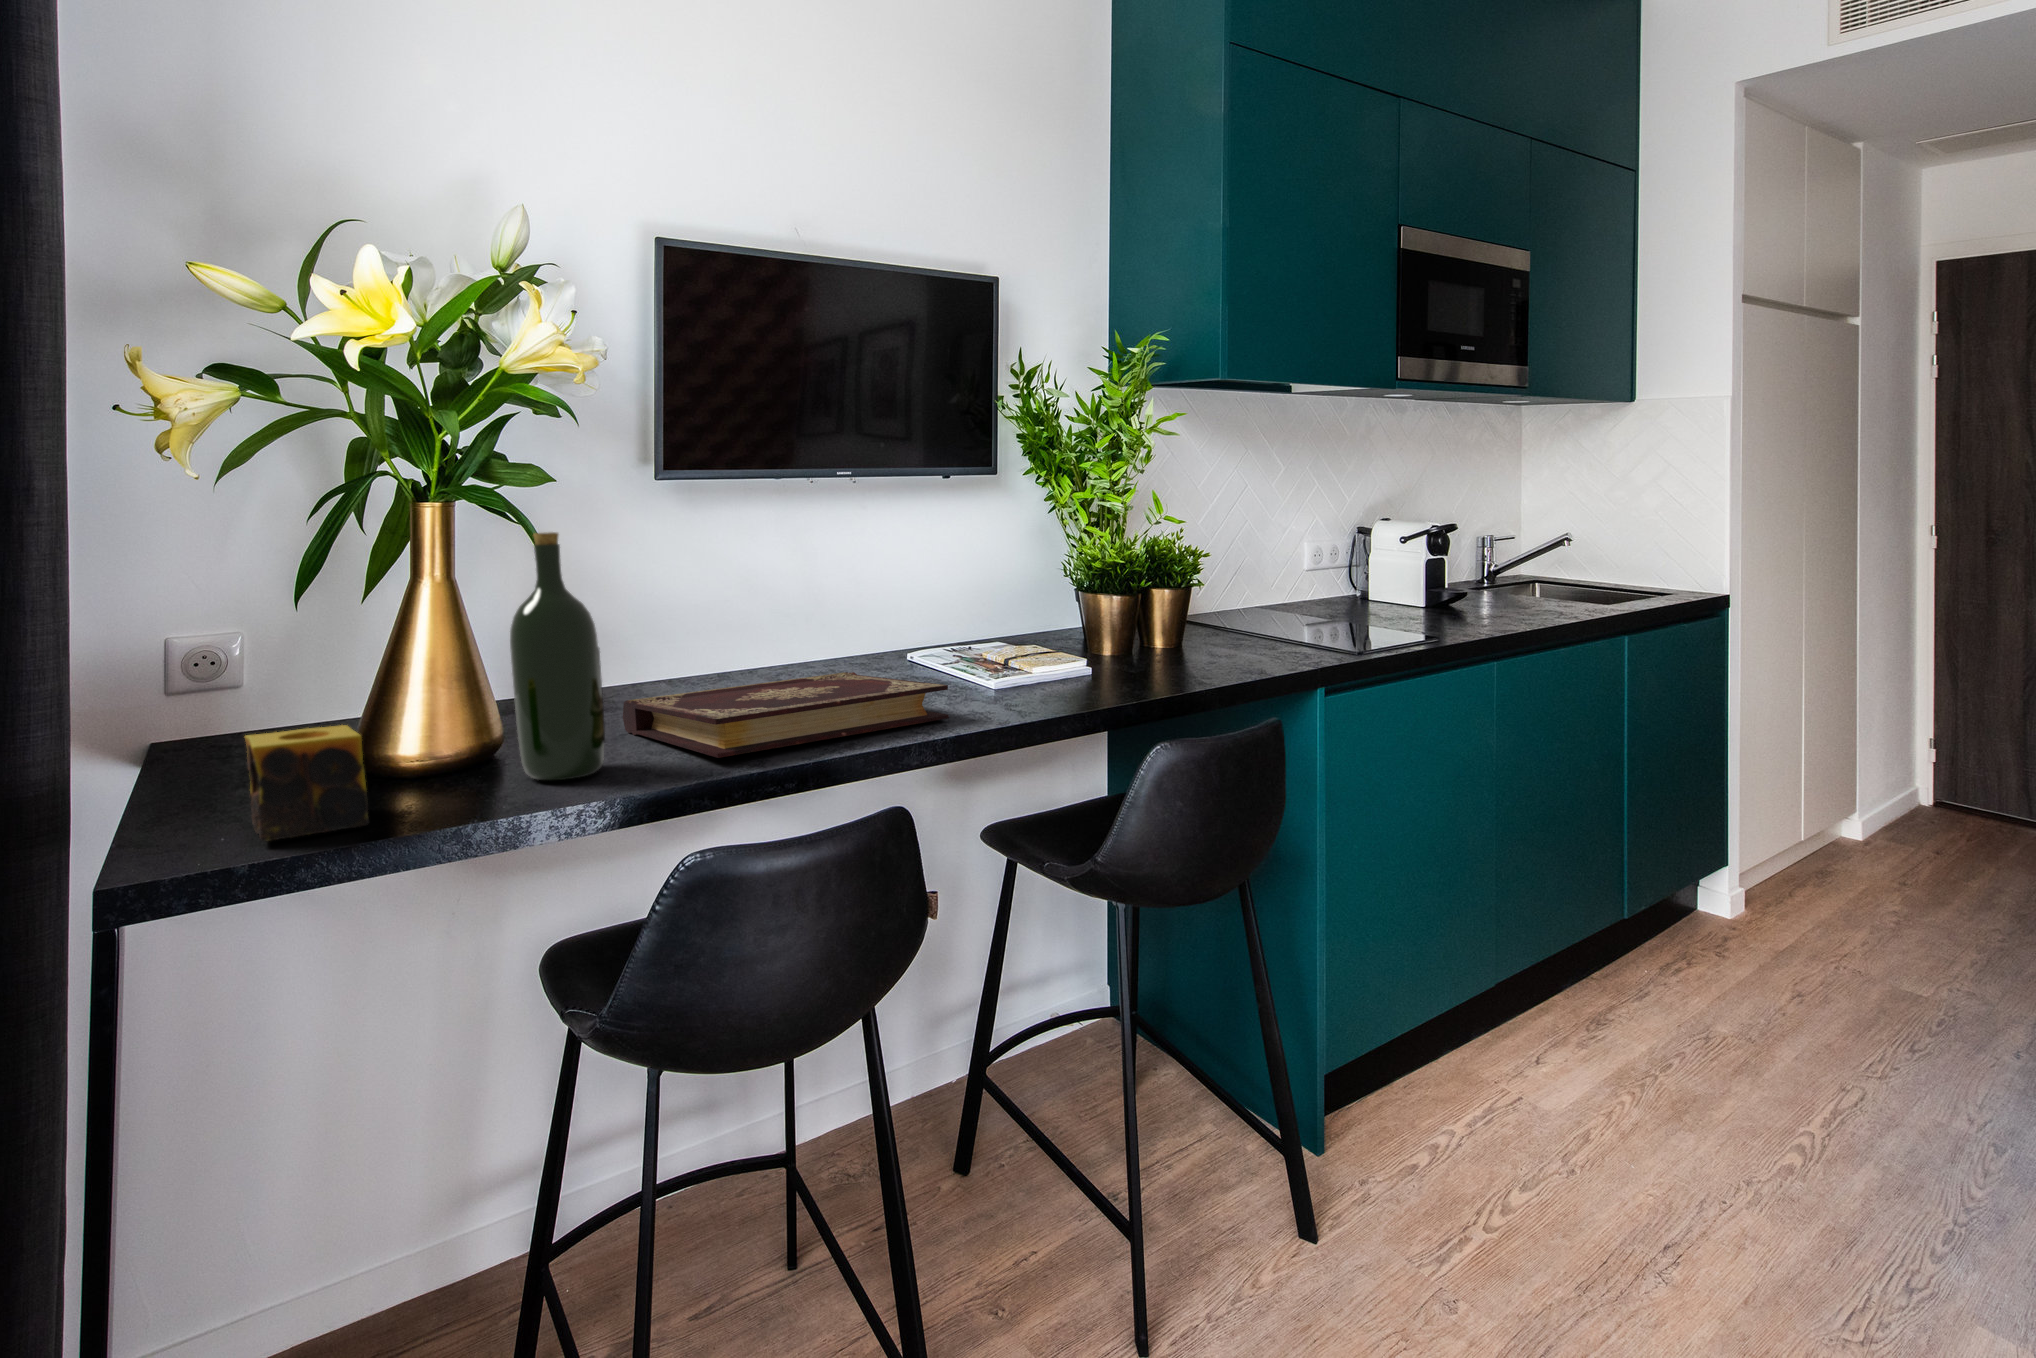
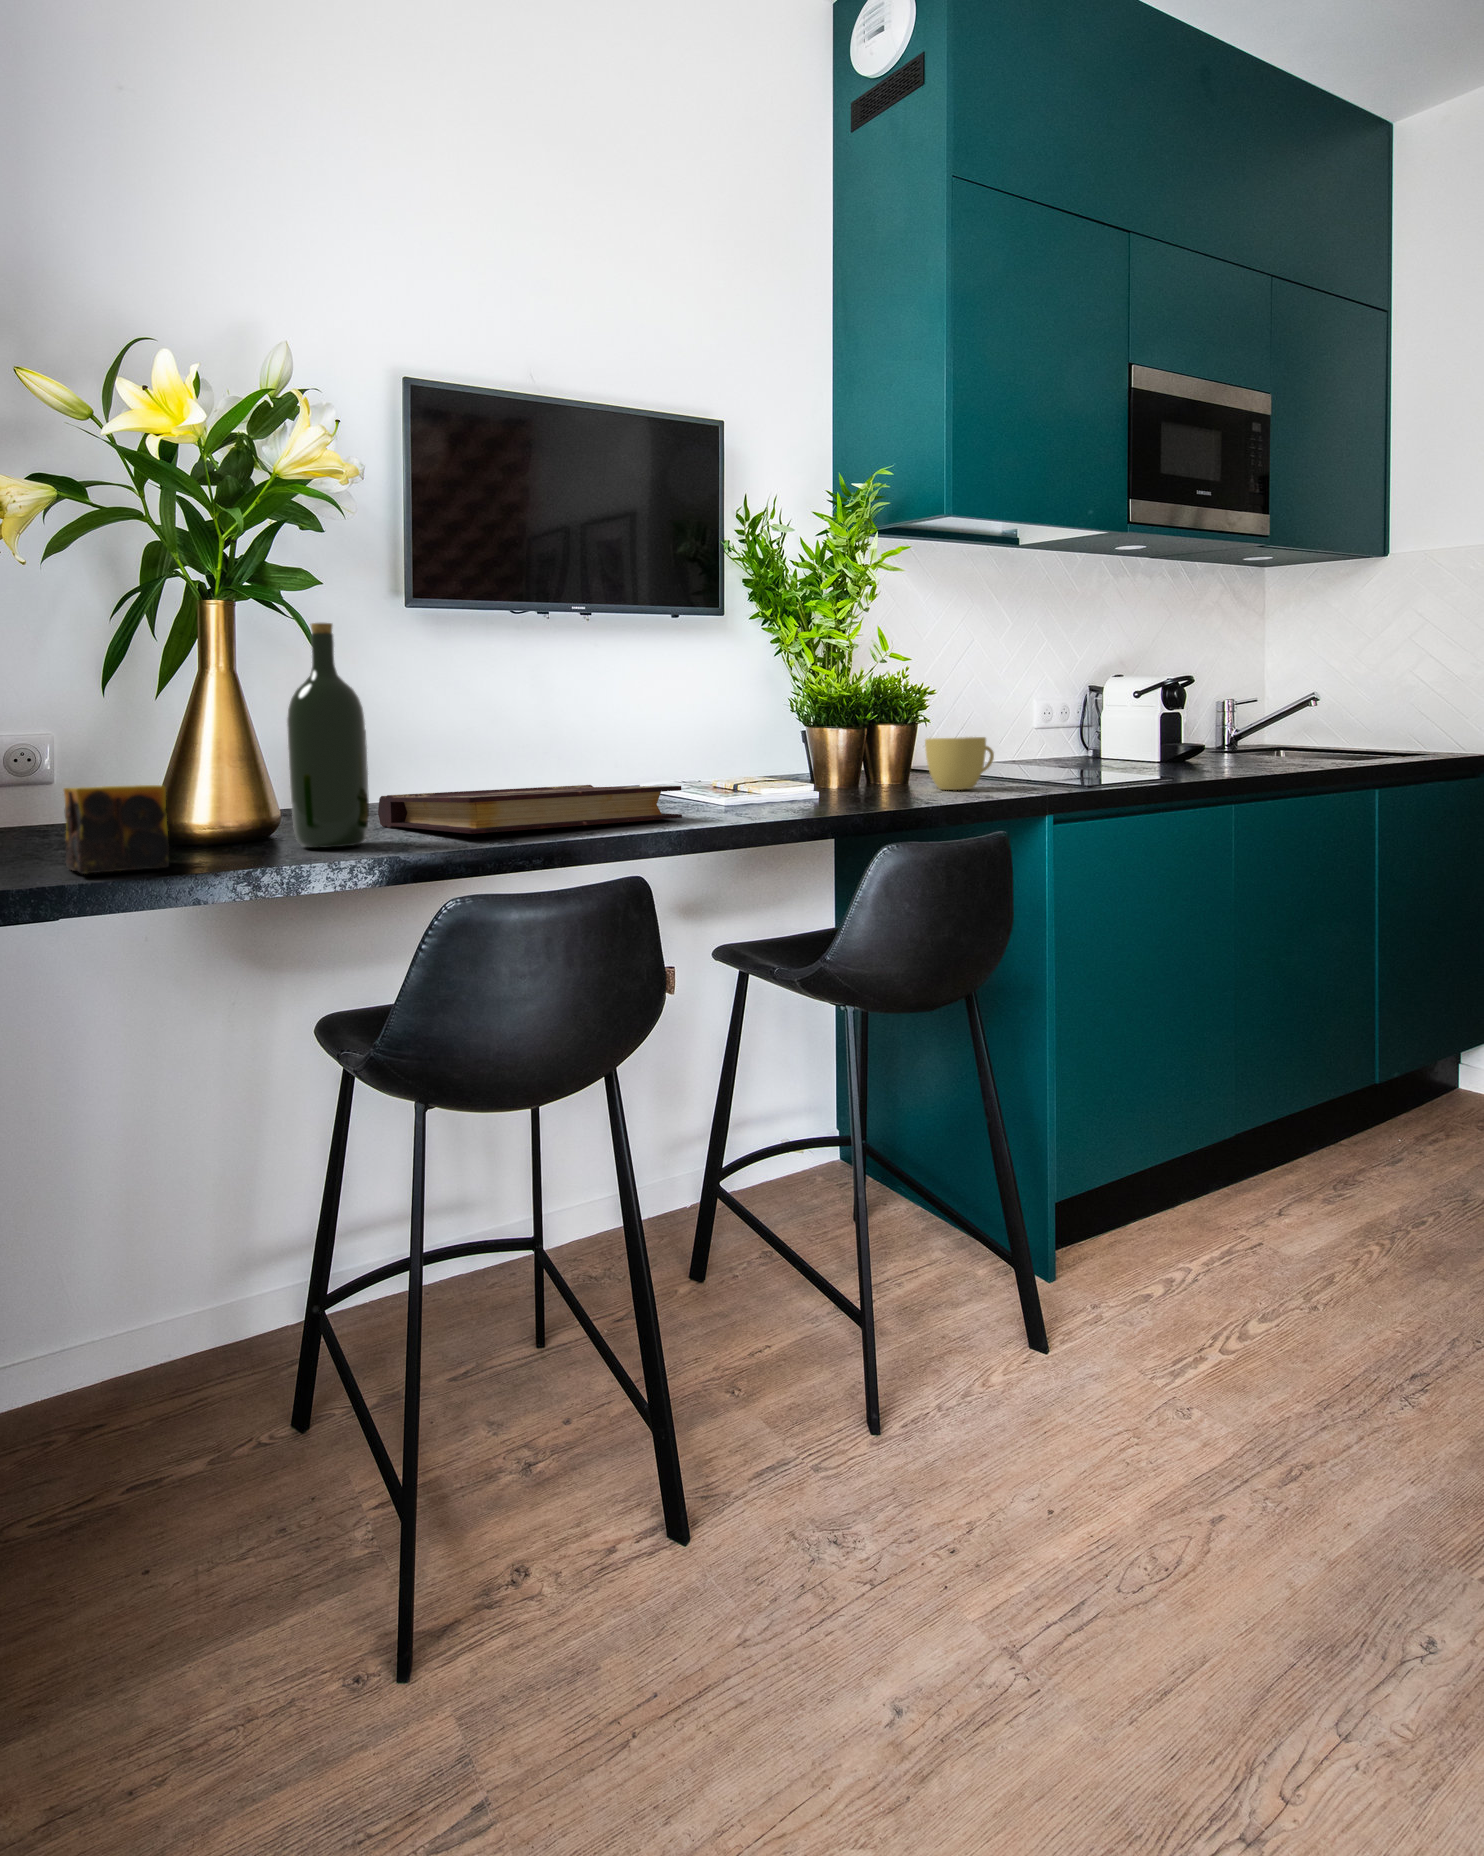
cup: none [1200,606,1269,662] -> present [925,737,994,790]

